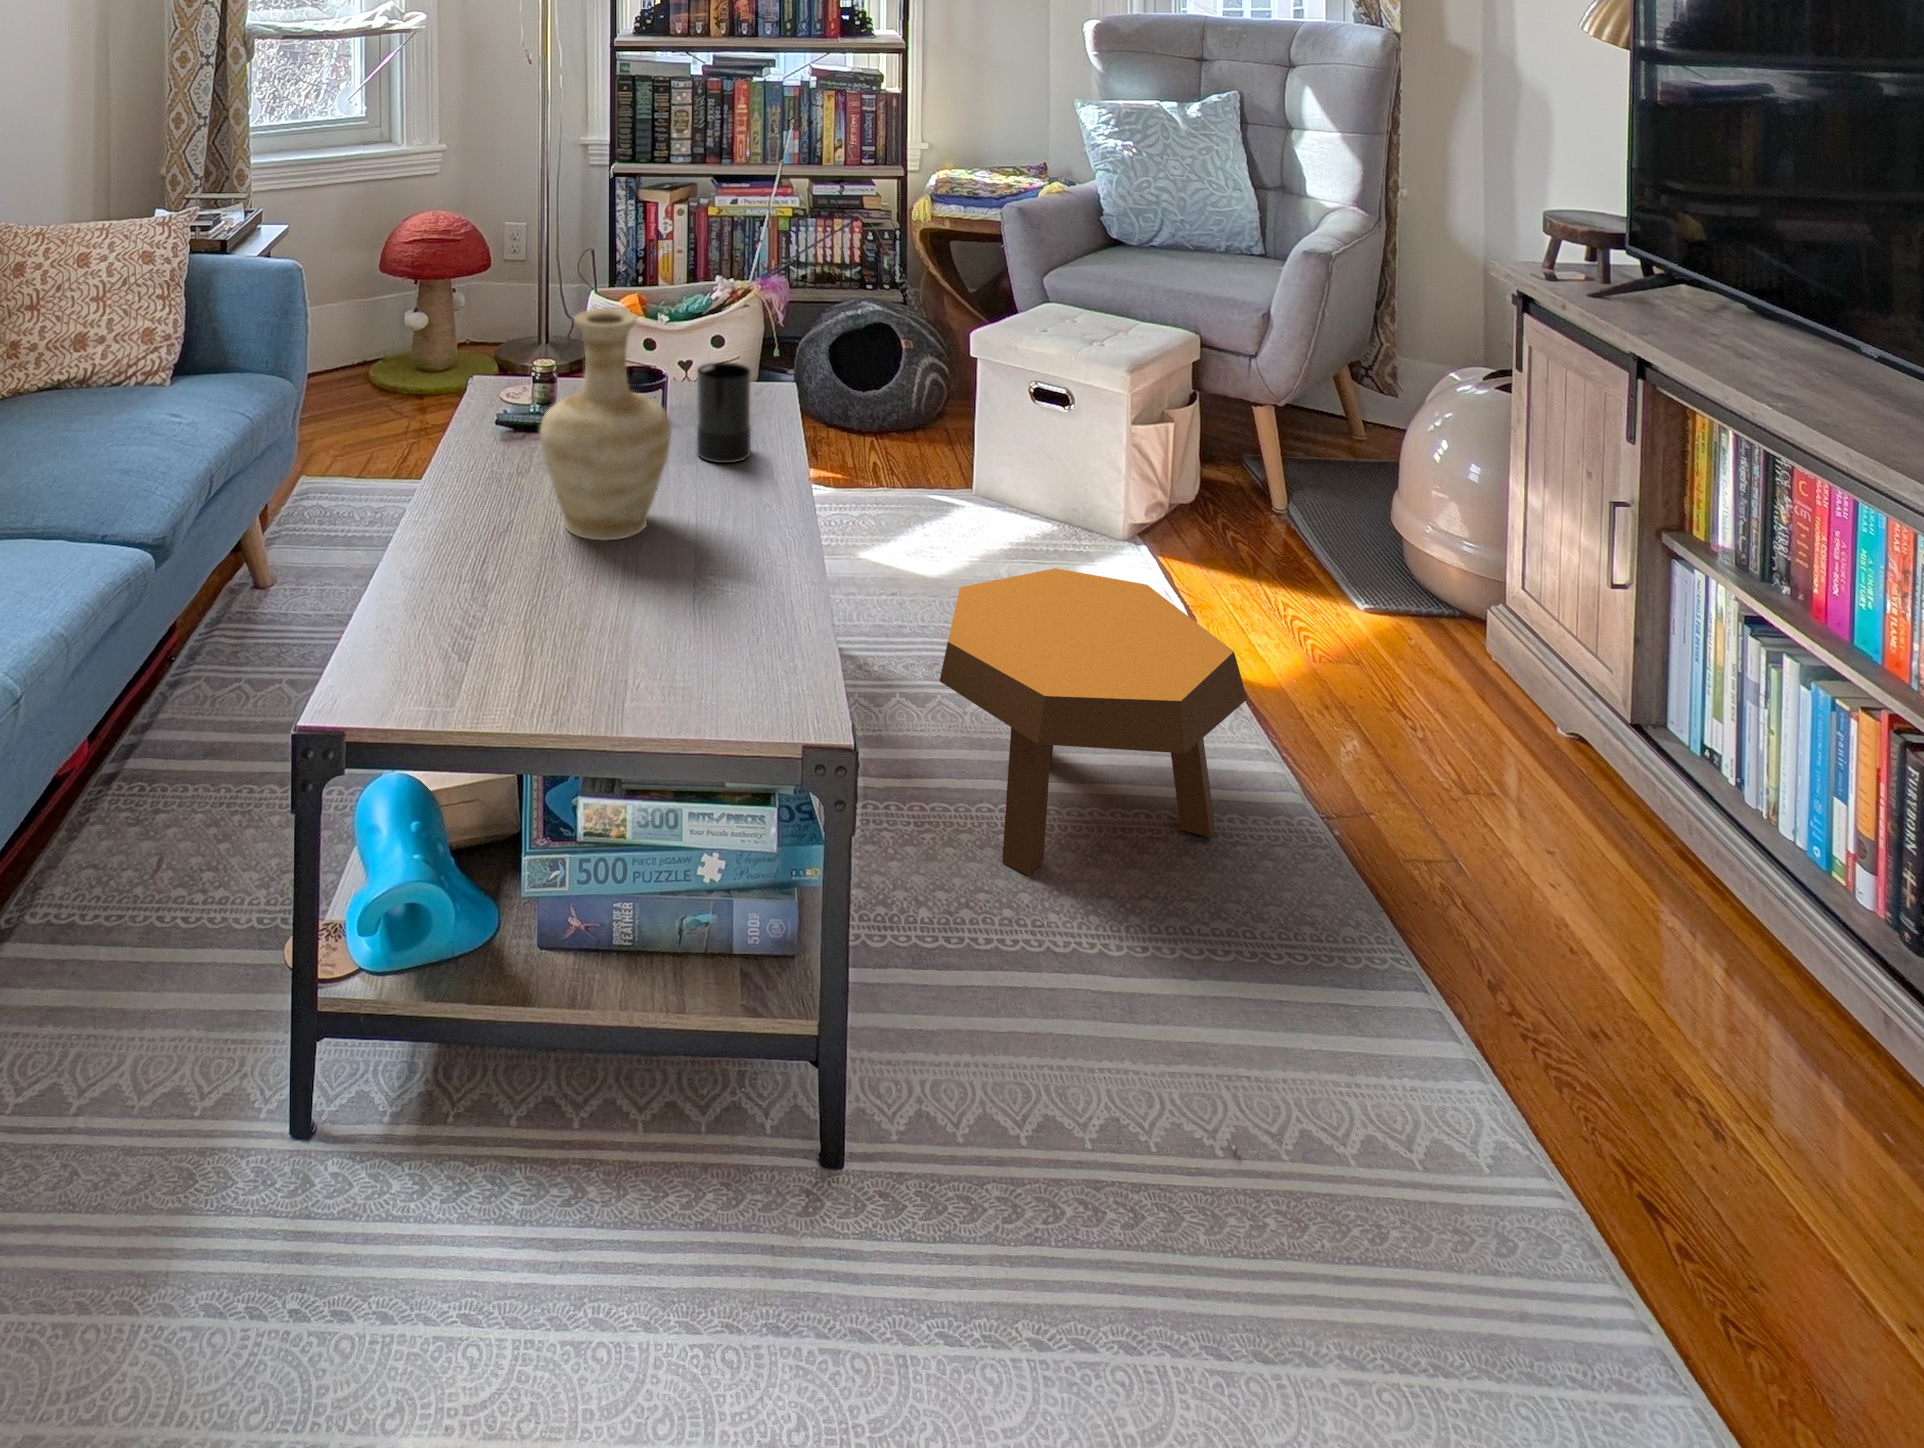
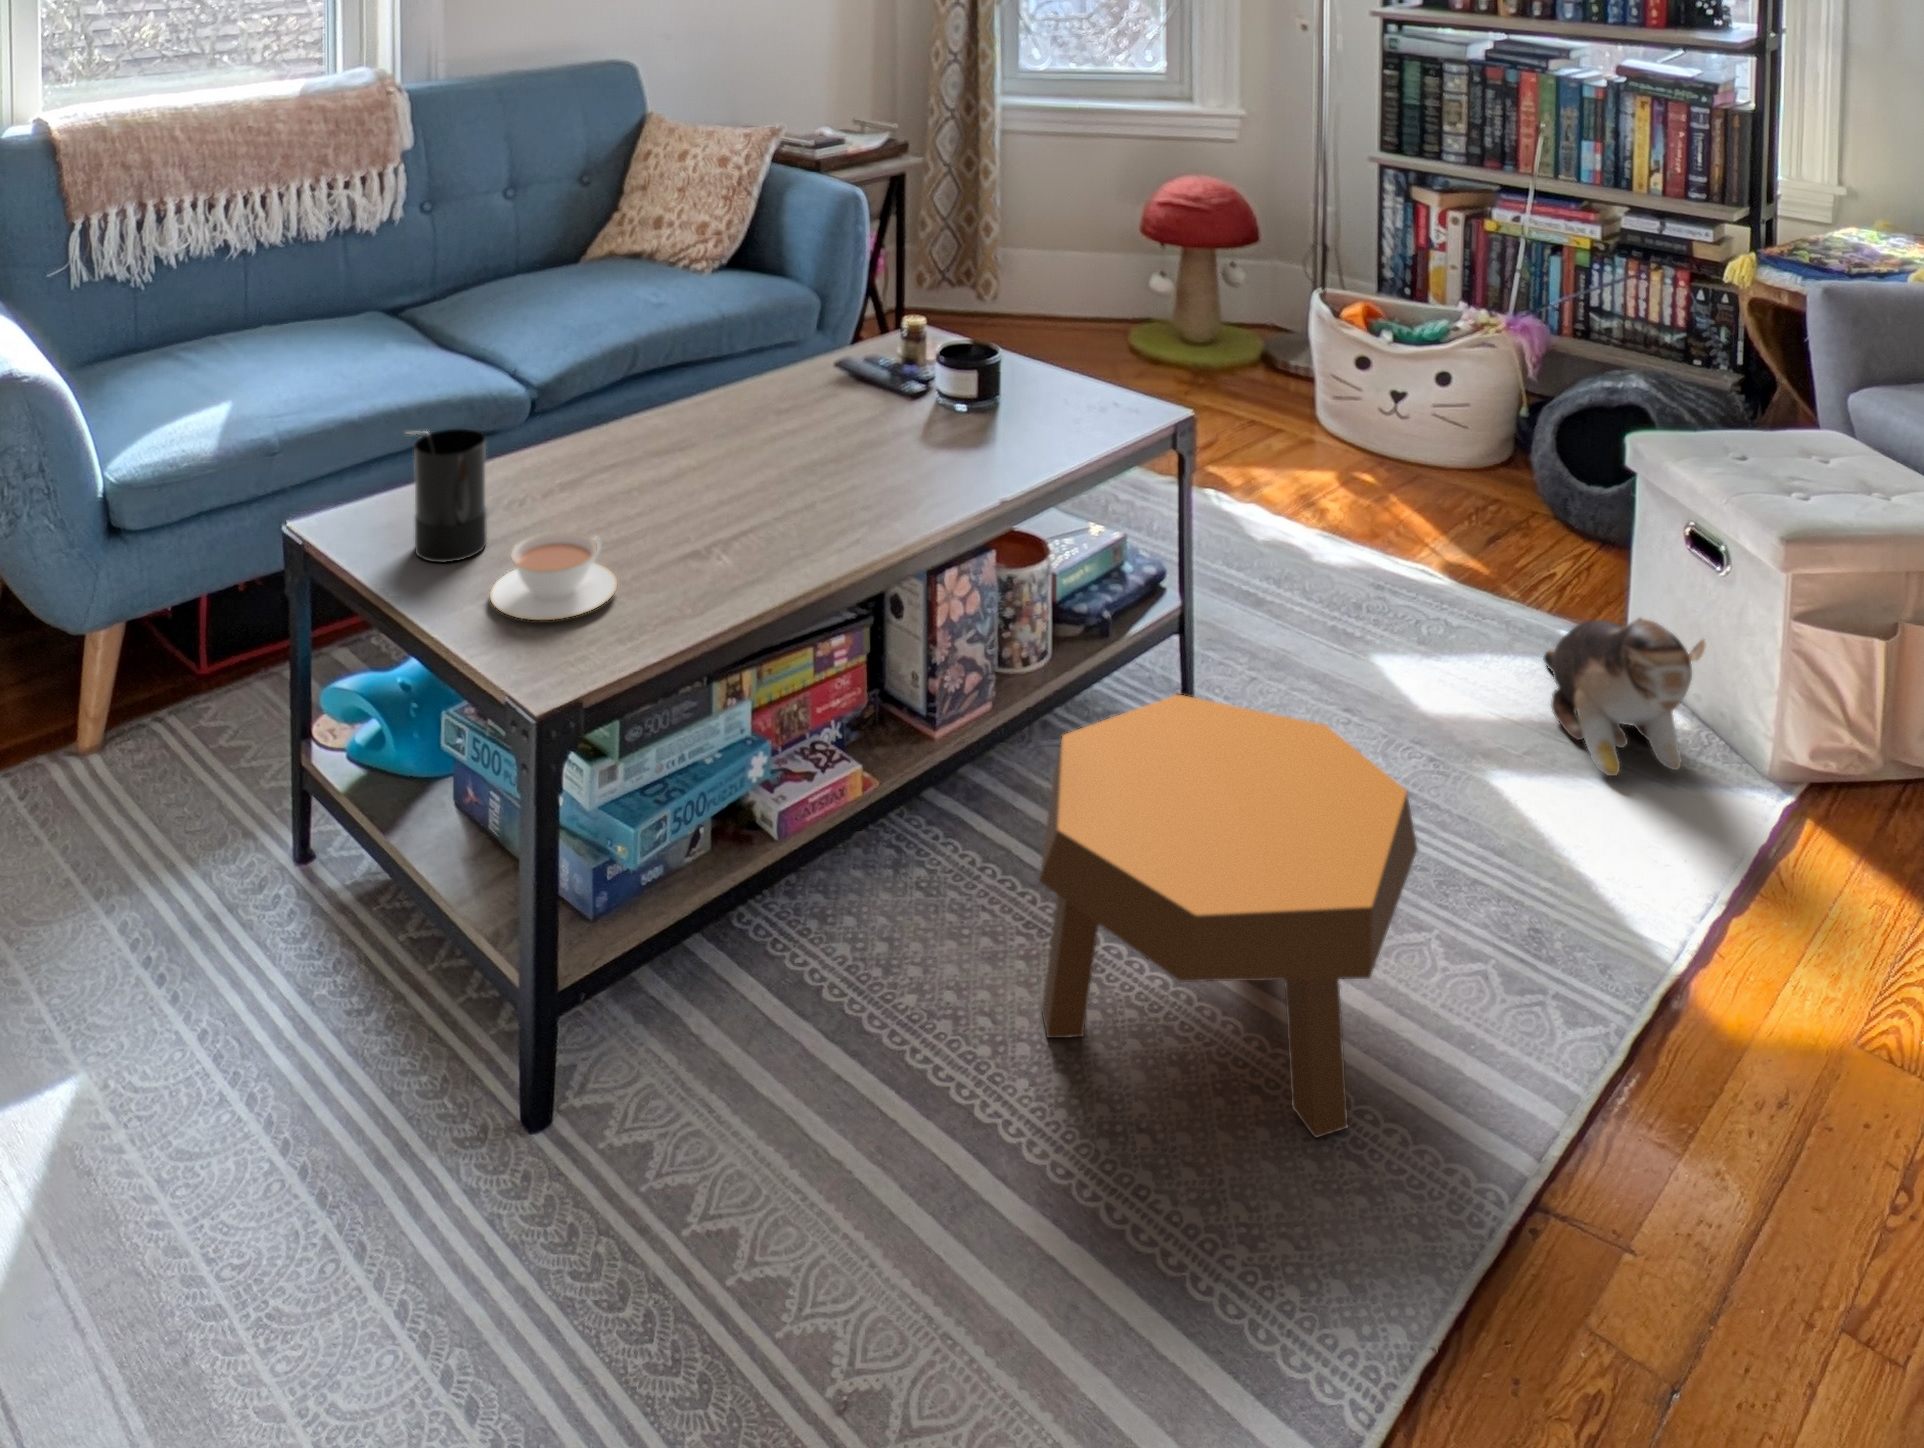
vase: present [540,309,671,540] -> none [666,257,800,488]
candle: present [697,362,751,463] -> present [414,429,487,562]
plush toy: none [951,445,1133,567] -> present [1544,618,1706,776]
teacup: none [636,592,762,686] -> present [490,532,617,620]

